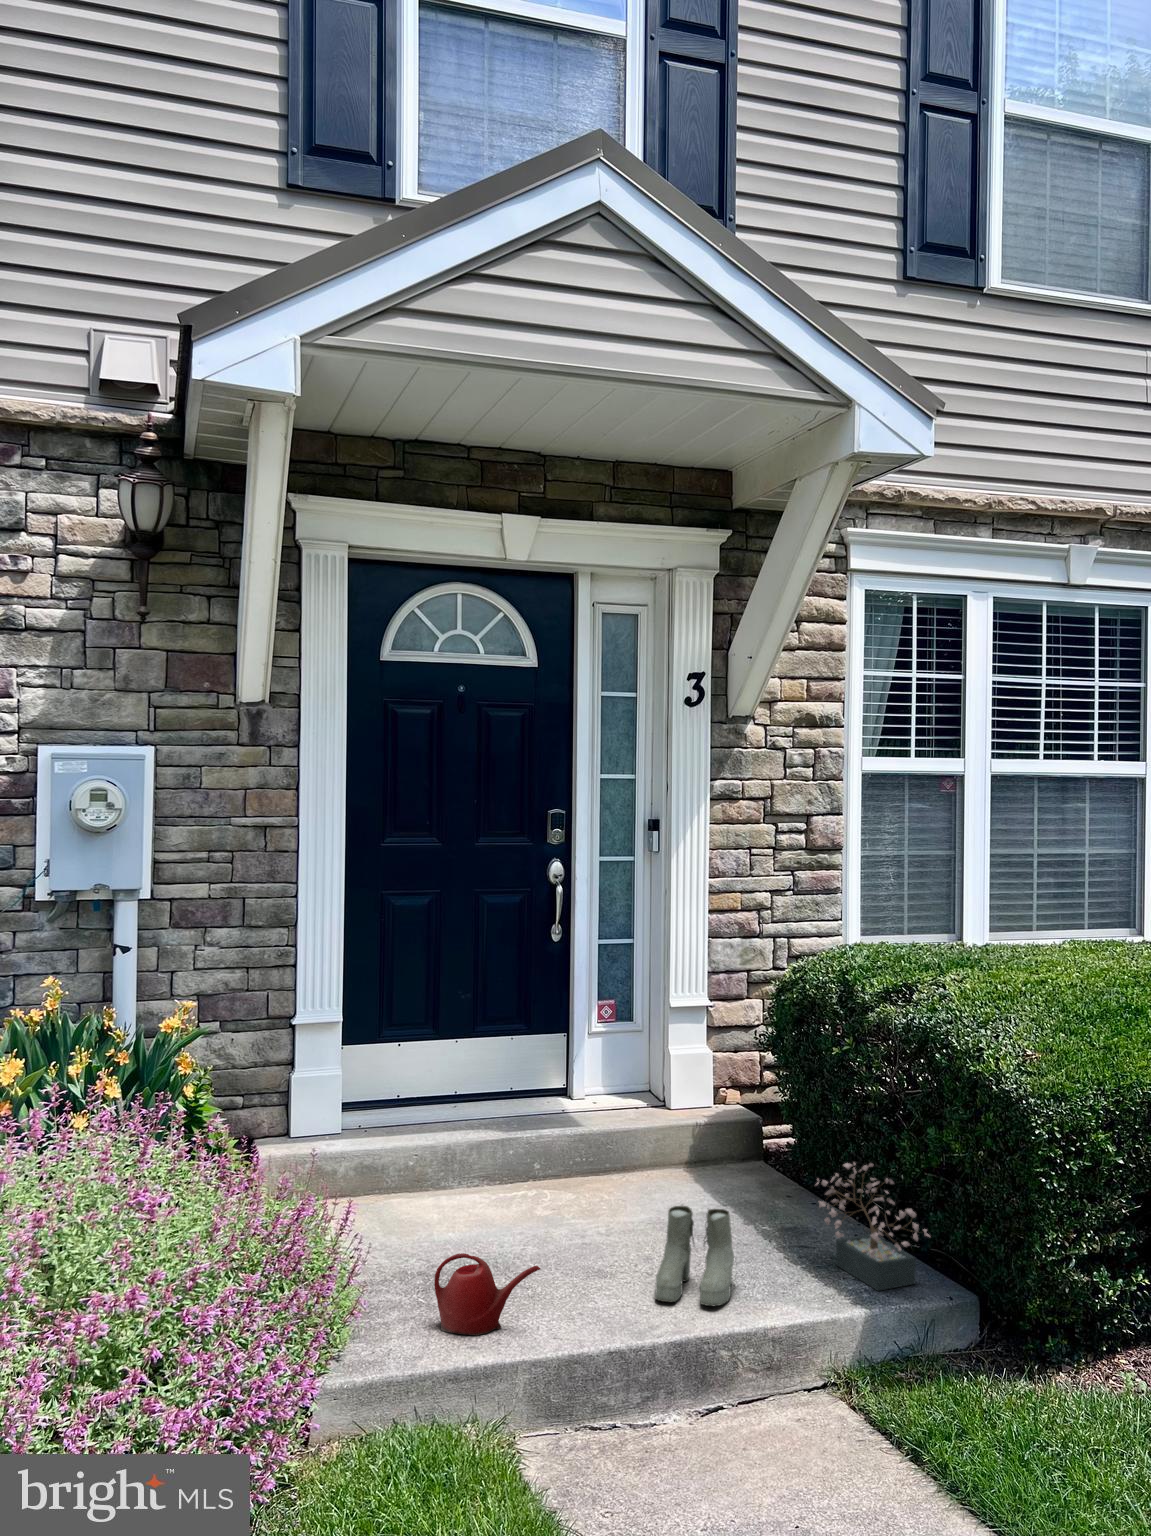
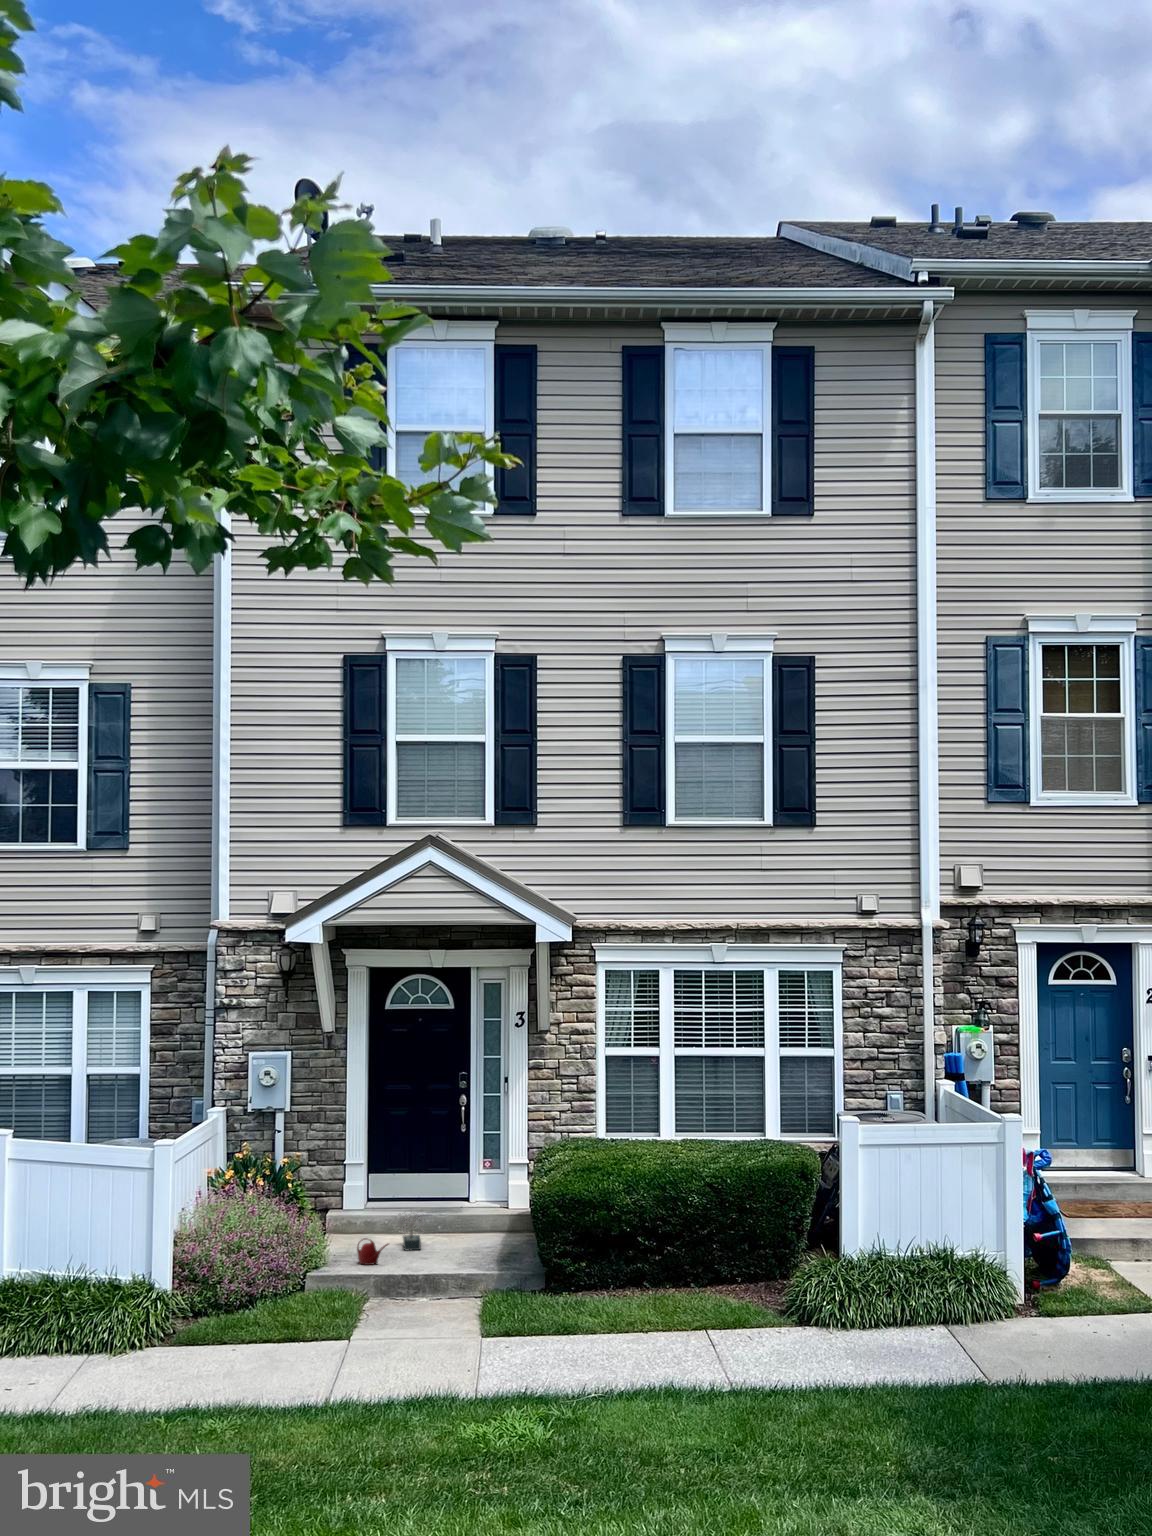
decorative plant: present [817,1163,930,1291] -> present [397,1208,423,1251]
boots: present [655,1206,734,1306] -> none [436,1231,471,1264]

